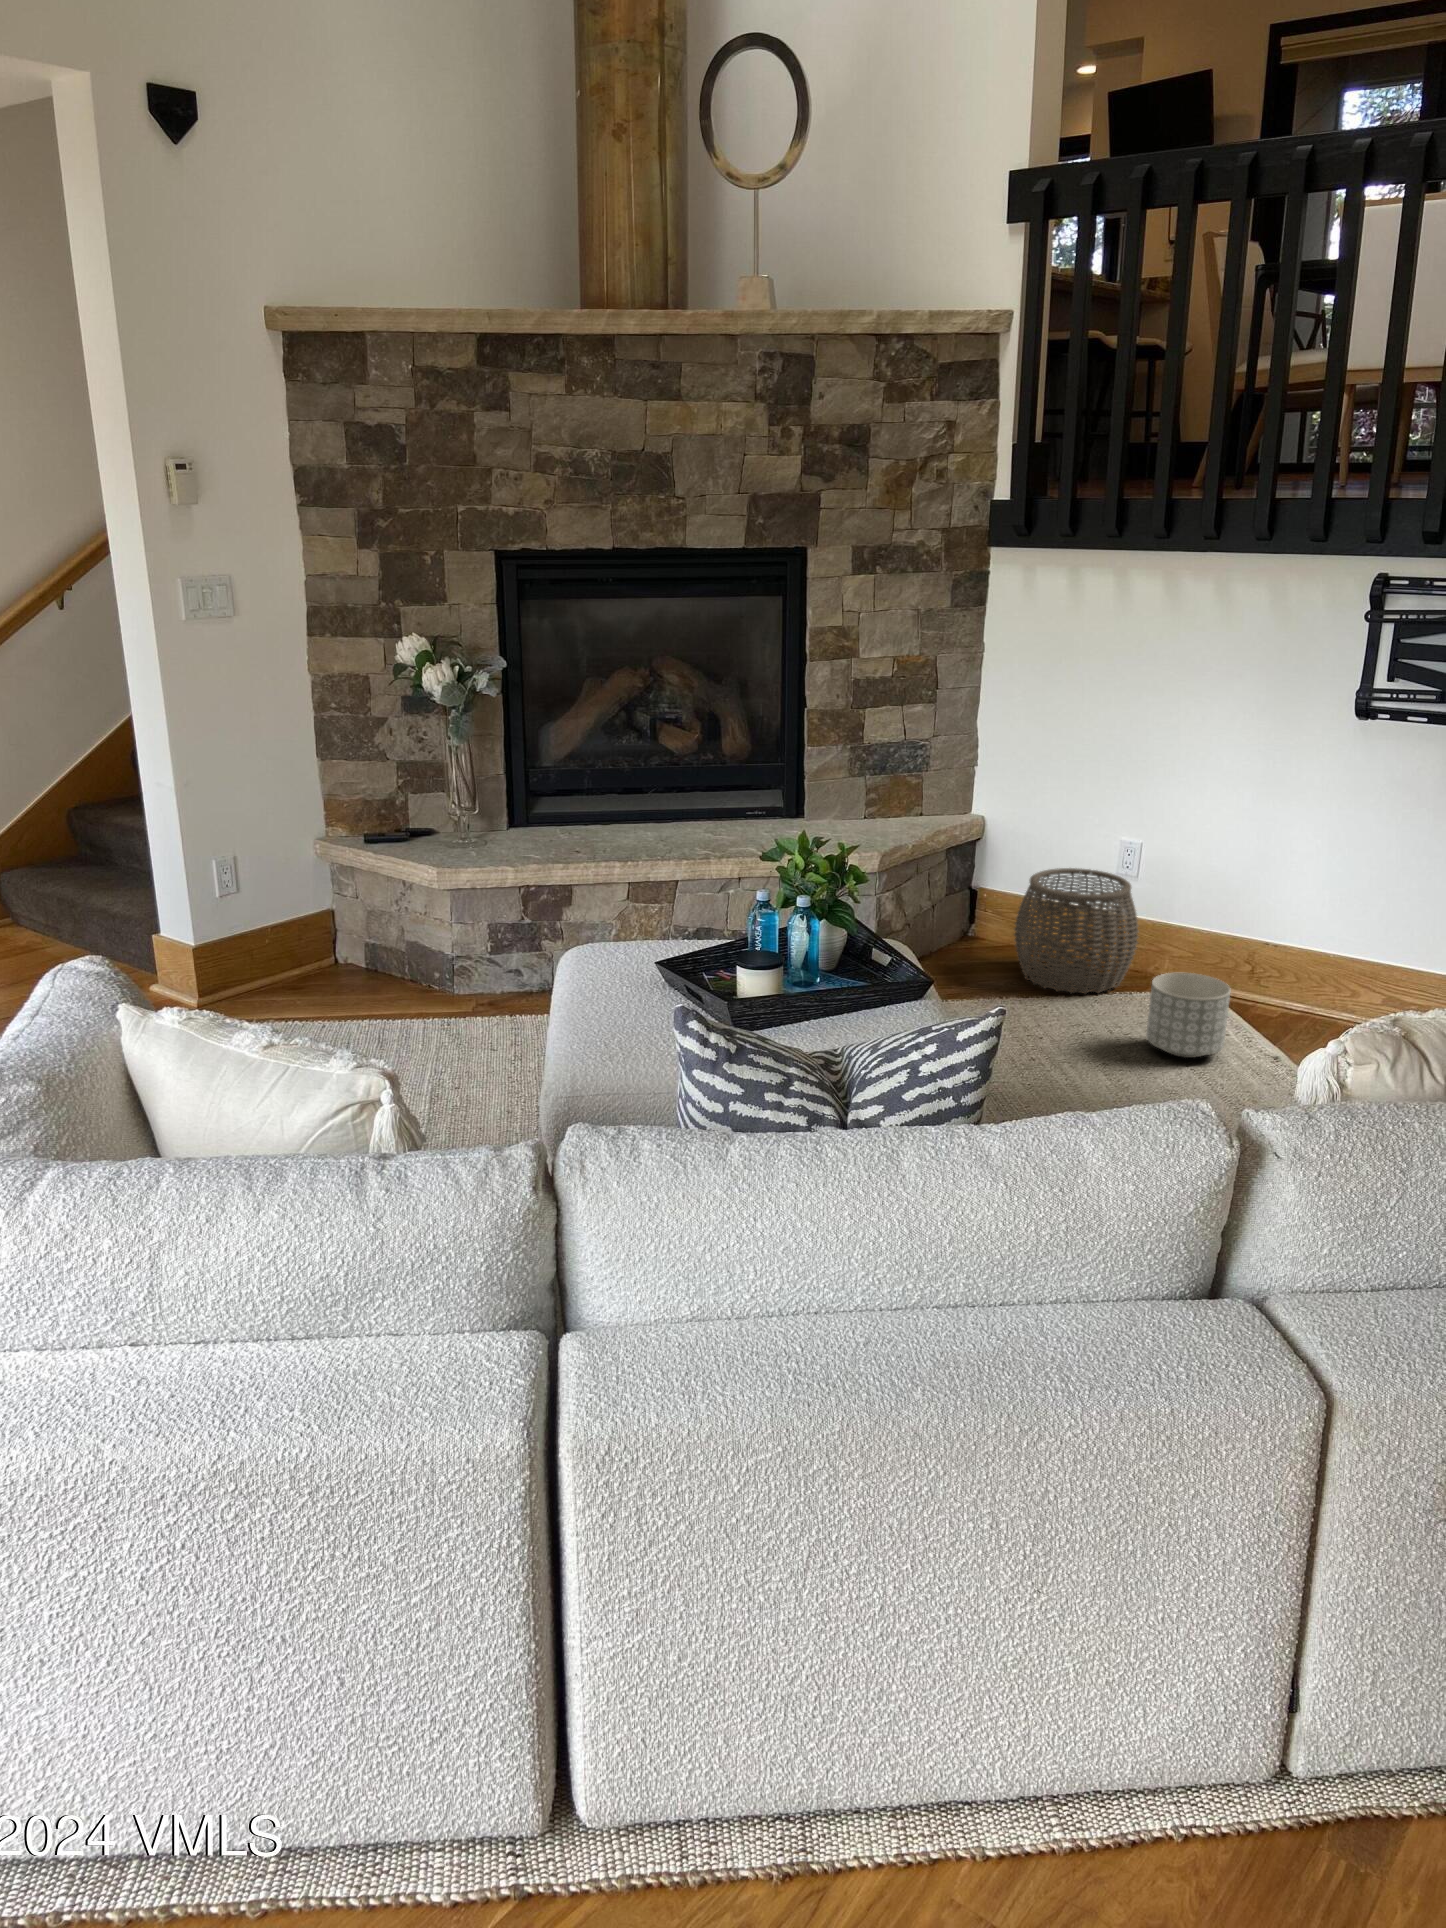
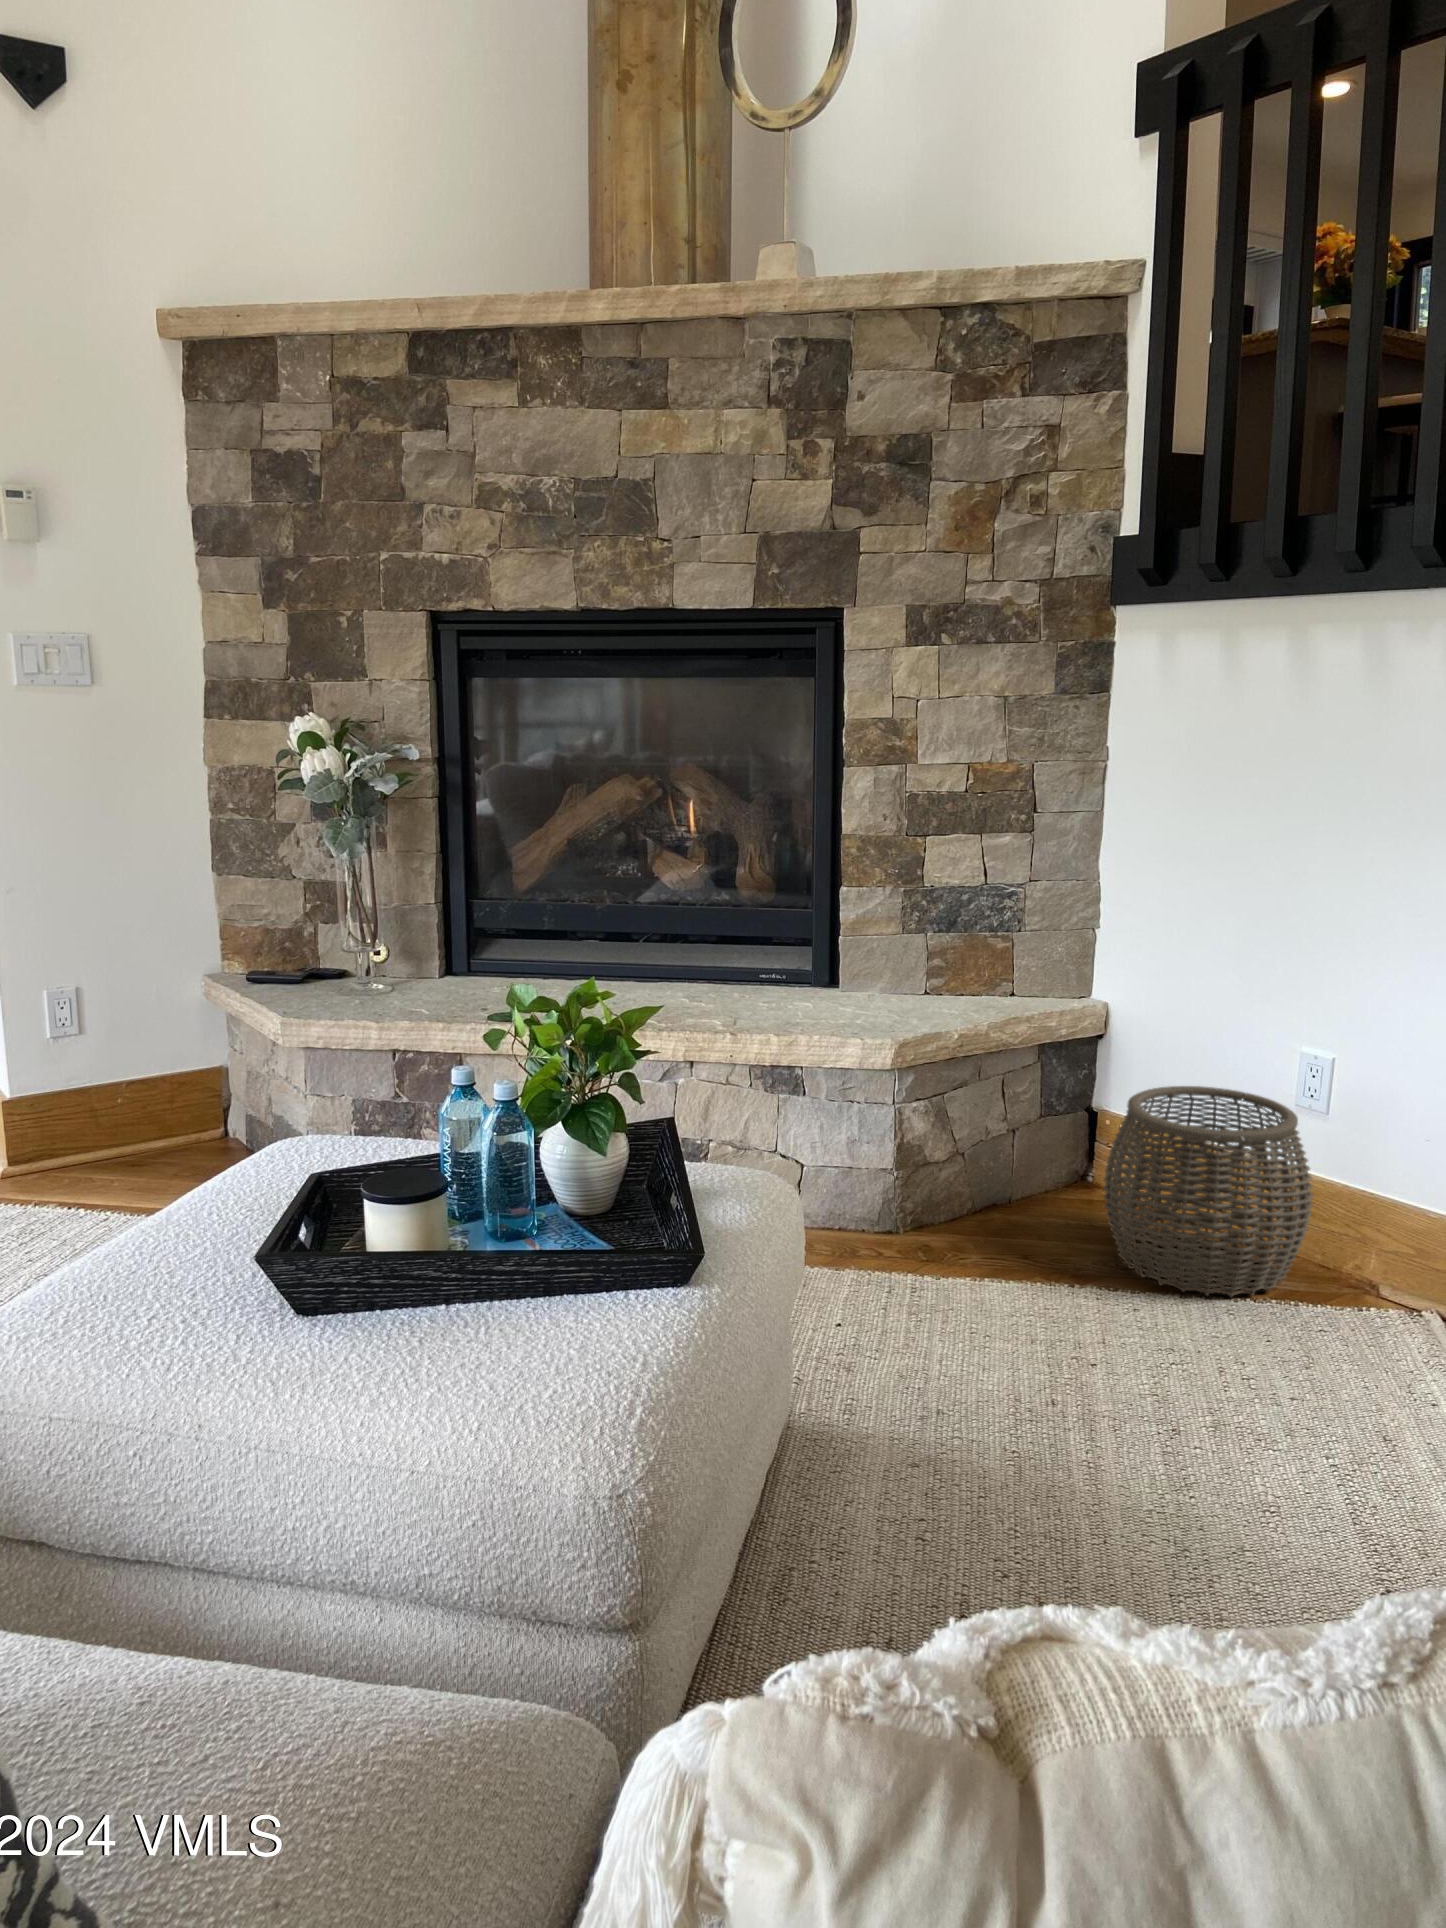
planter: present [1146,973,1231,1058] -> none [1256,1282,1416,1450]

